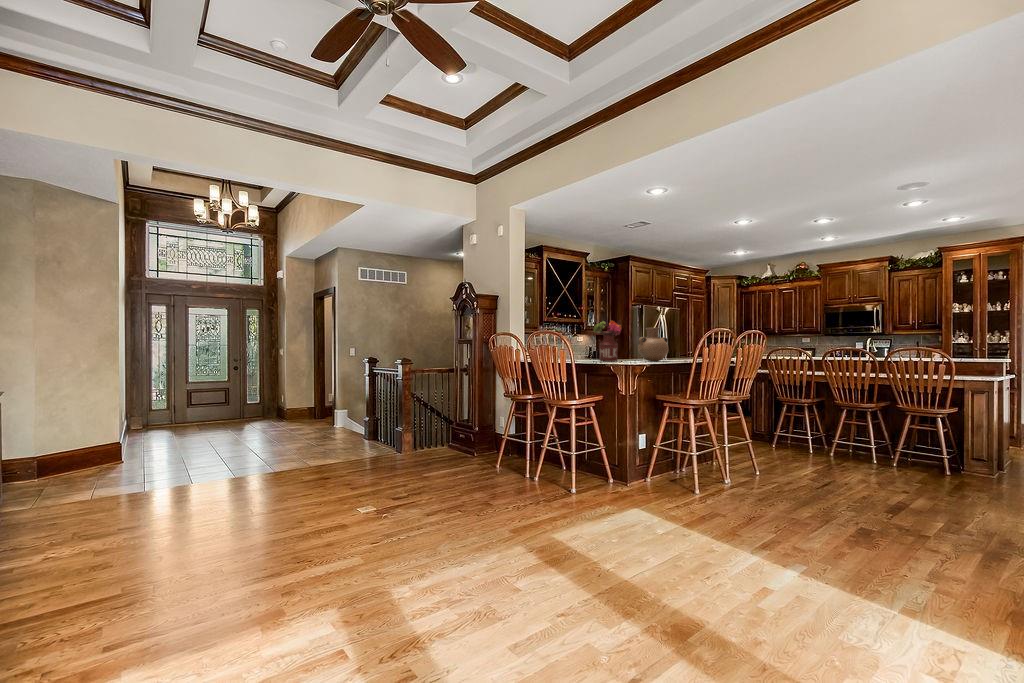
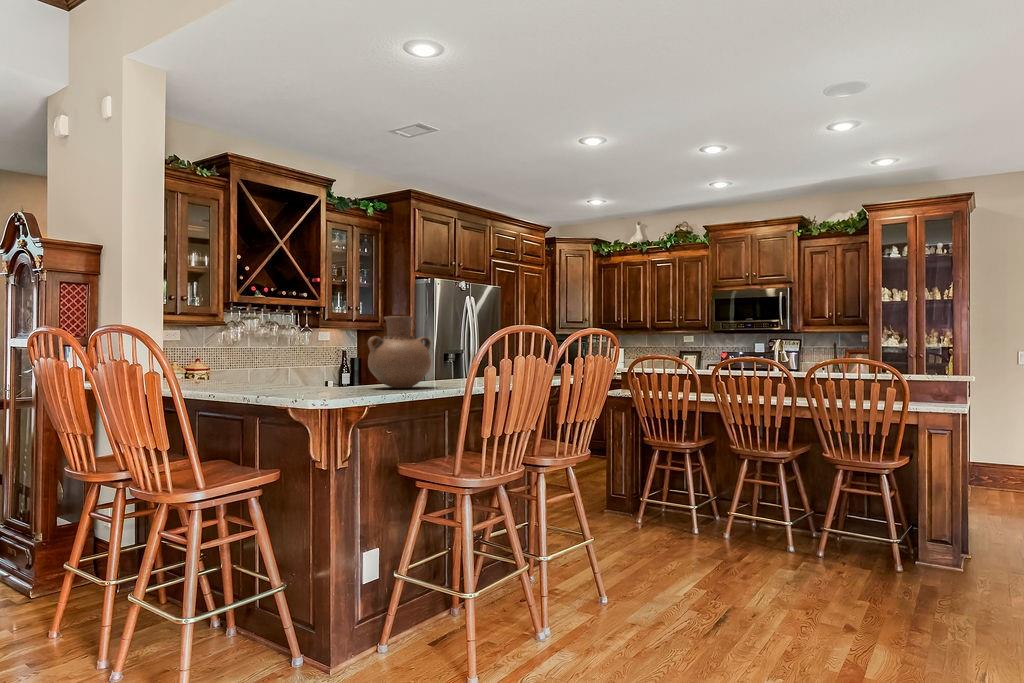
flower arrangement: present [594,321,622,362] -> none [269,300,336,390]

